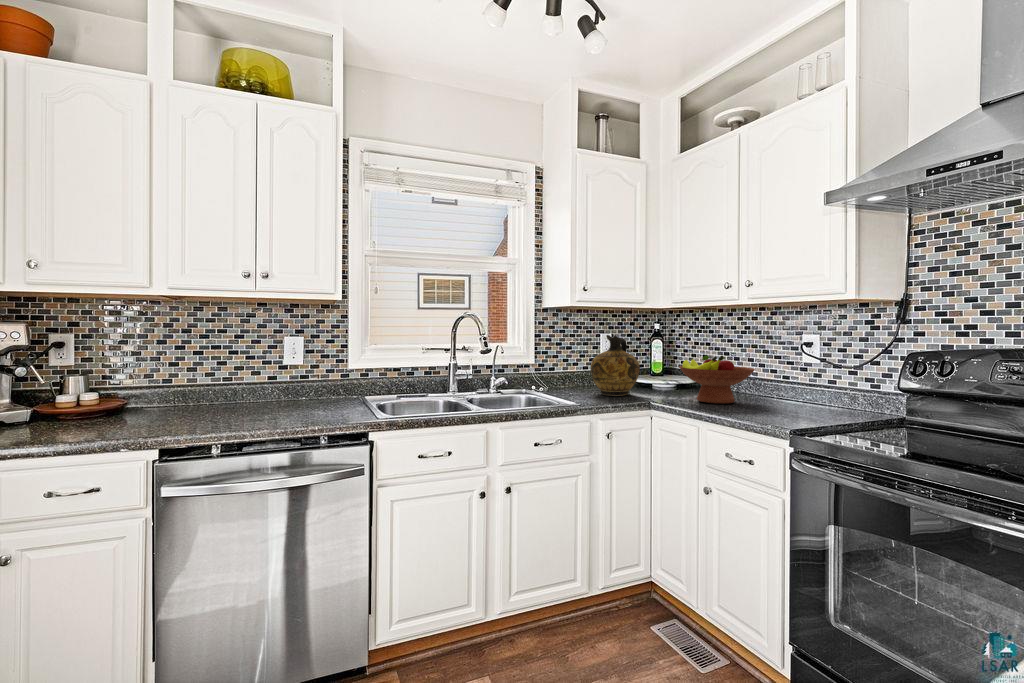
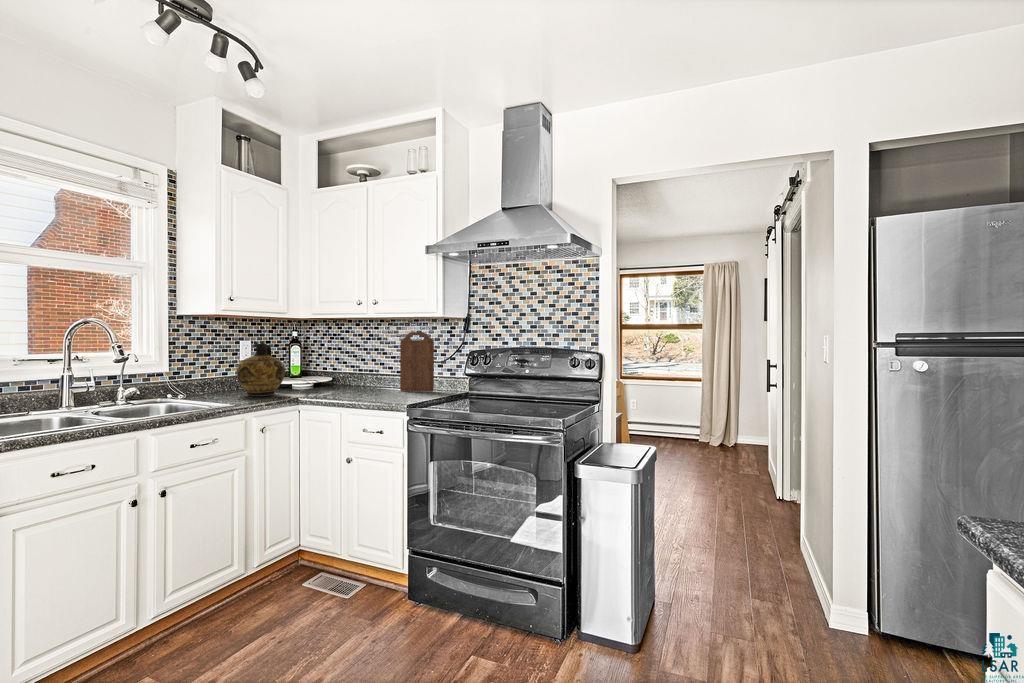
cutting board: none [786,323,841,410] -> present [400,332,434,392]
fruit bowl: present [679,356,755,403] -> none [321,357,380,394]

